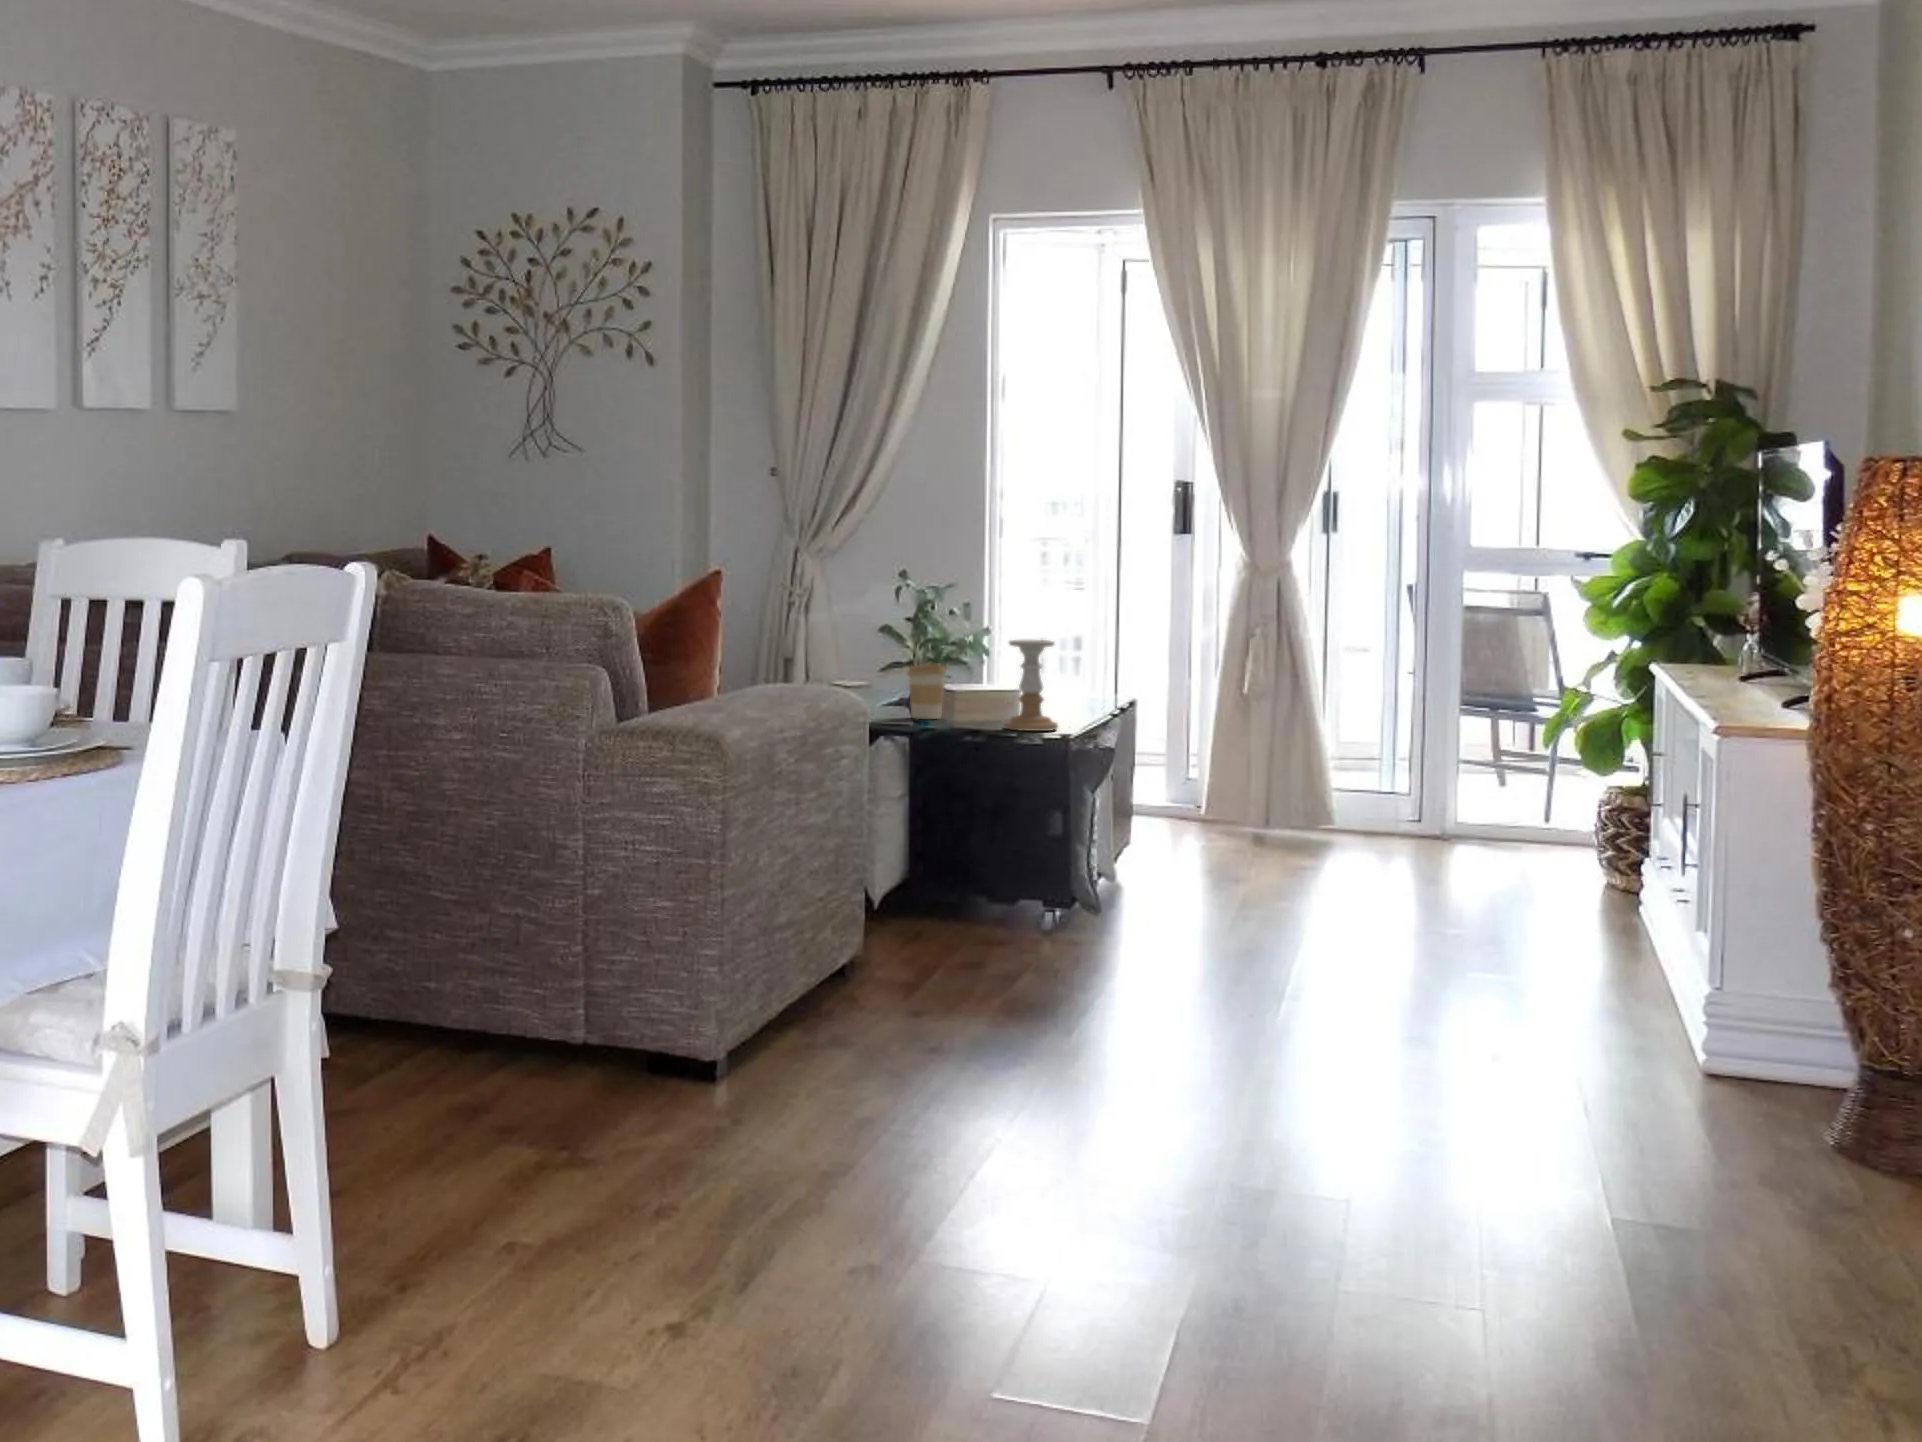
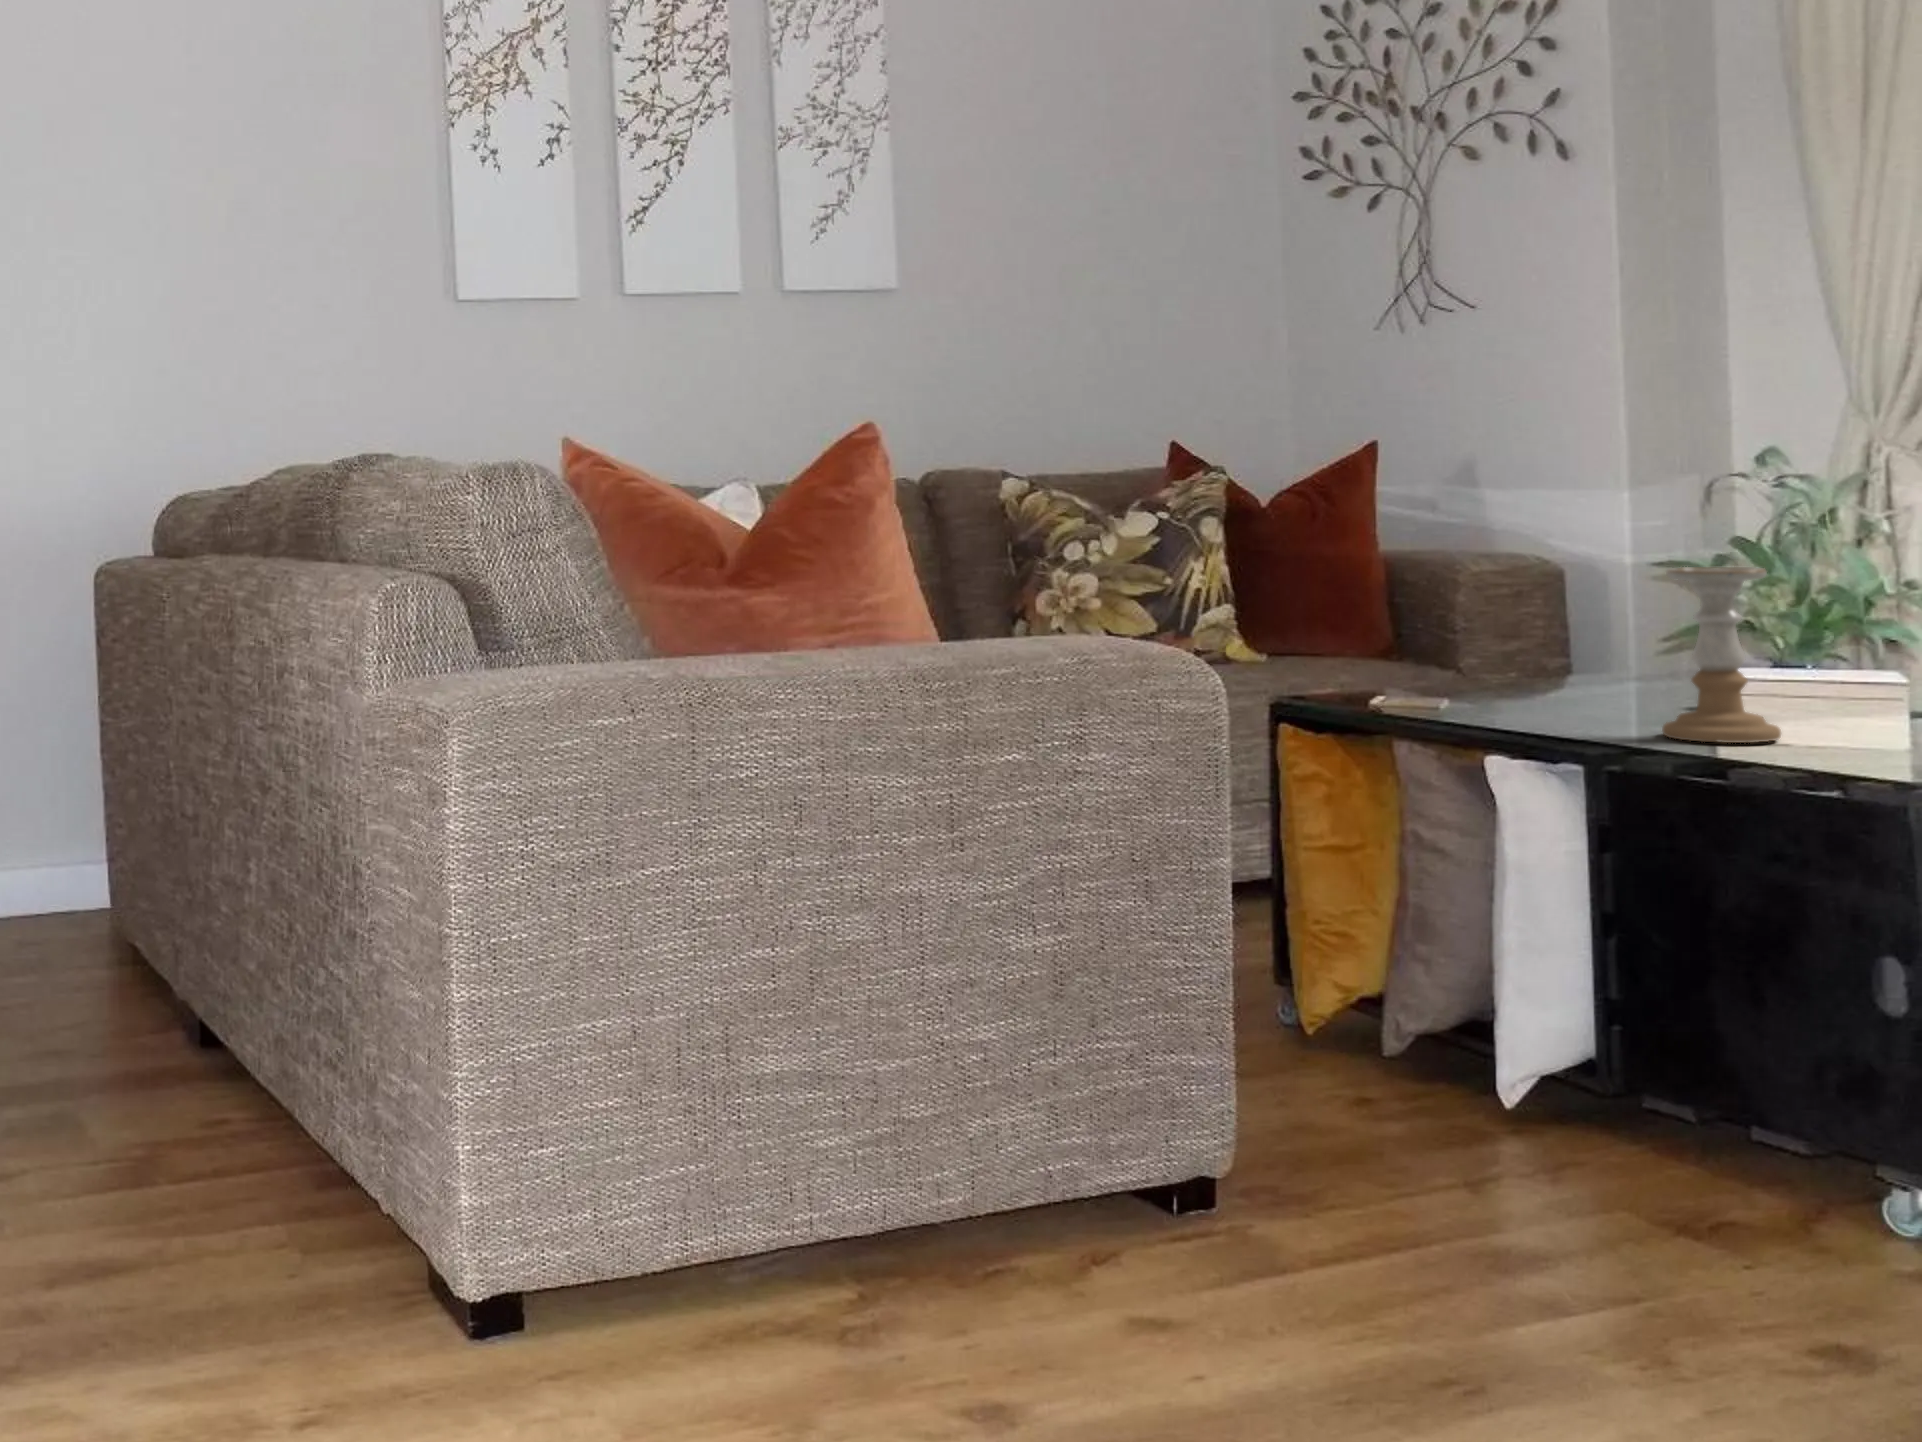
coffee cup: present [907,663,946,719] -> none [1553,610,1633,711]

